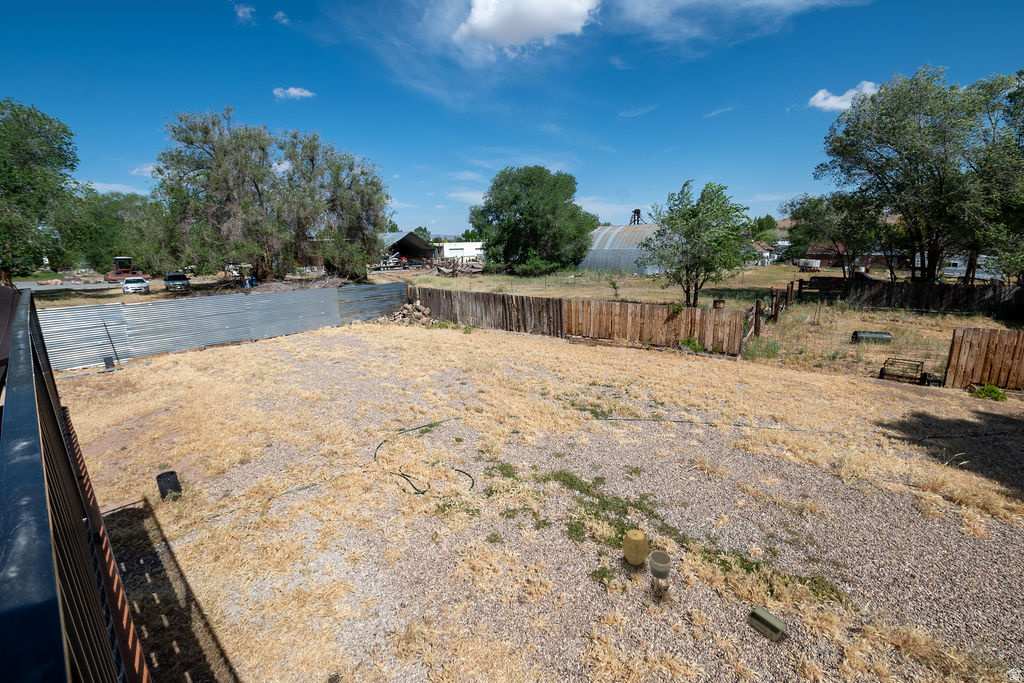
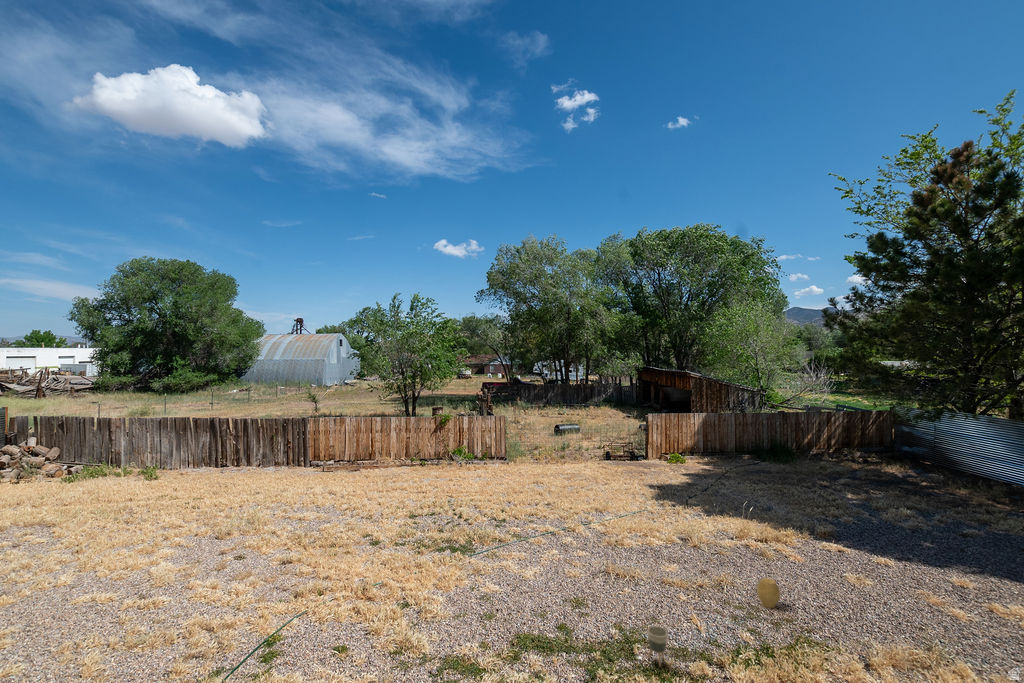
woven basket: present [622,530,649,565] -> present [757,578,780,608]
toolbox: present [747,606,787,641] -> none [724,640,752,660]

